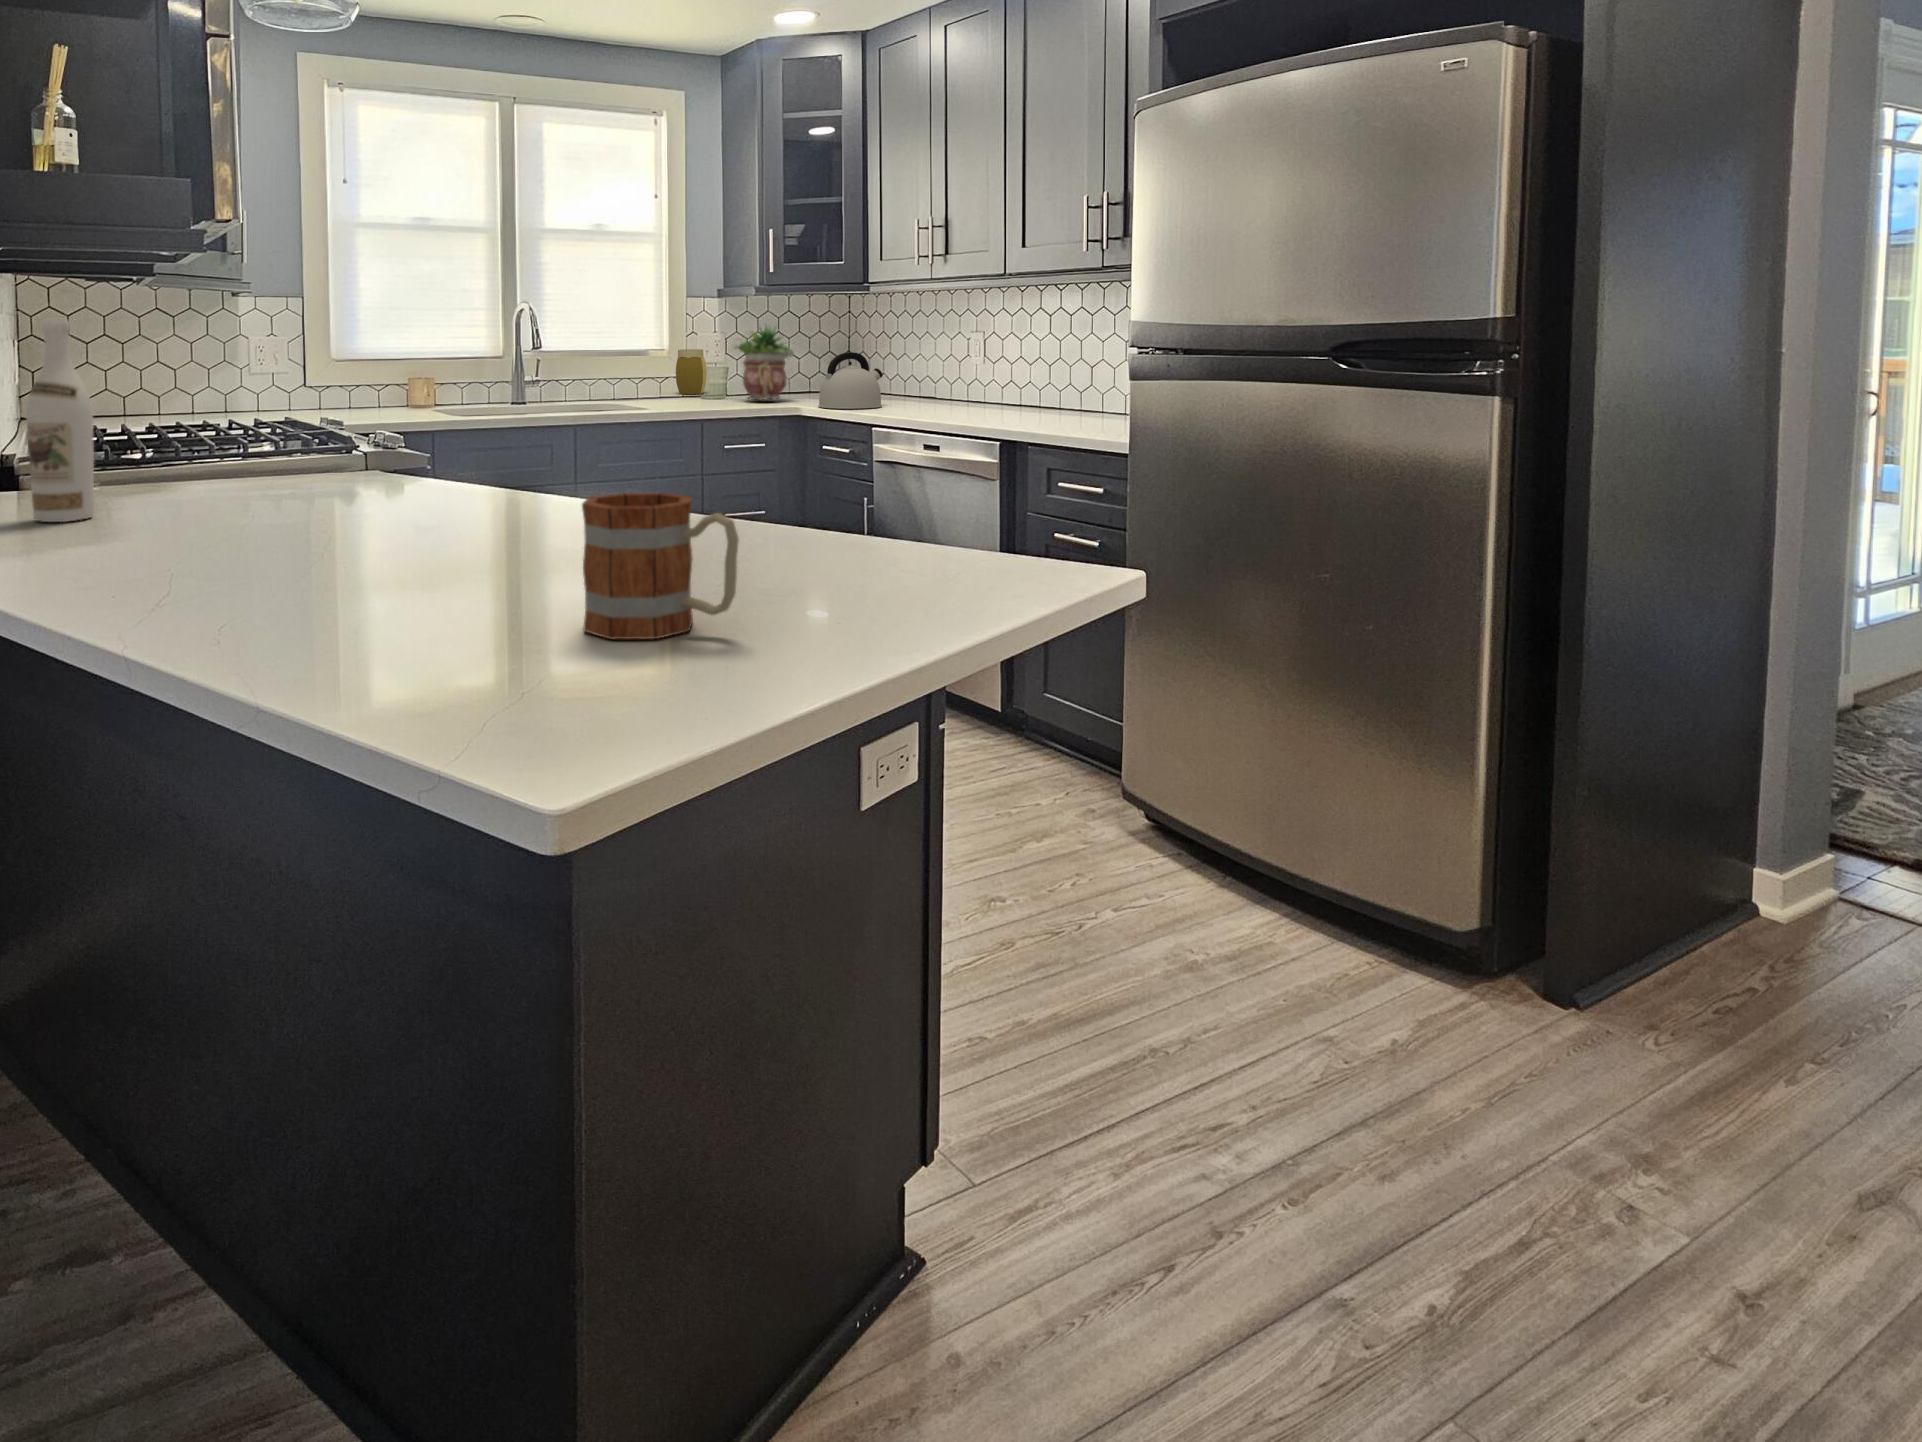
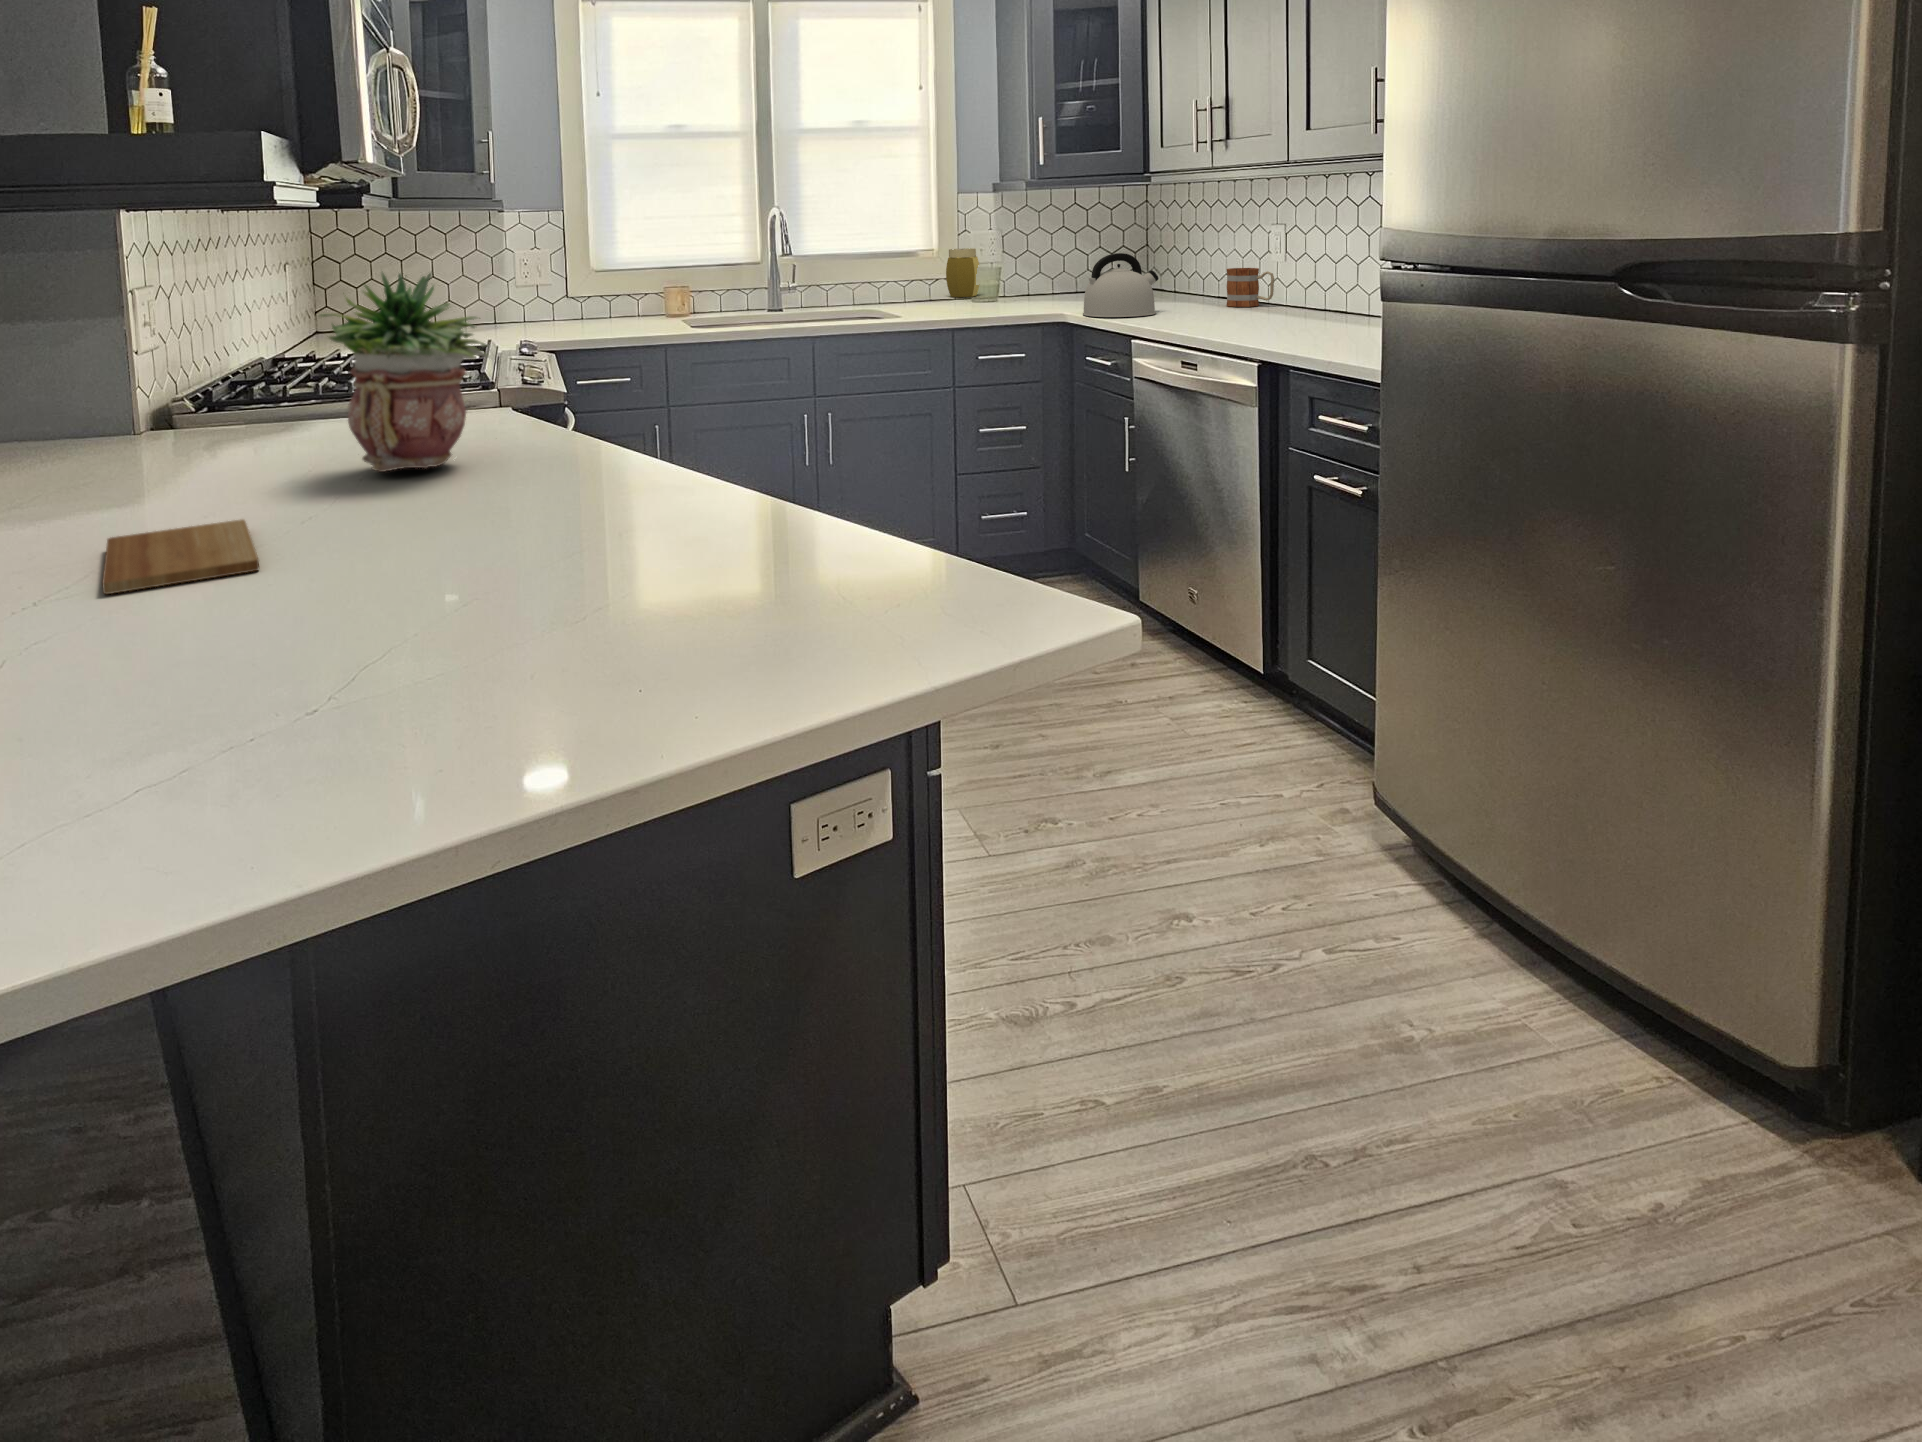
wine bottle: present [26,319,94,522] -> none [99,278,168,477]
potted plant: present [733,326,794,400] -> present [320,272,488,472]
mug: present [582,493,739,639] -> present [1227,268,1274,307]
cutting board: none [158,541,355,594] -> present [102,520,259,594]

